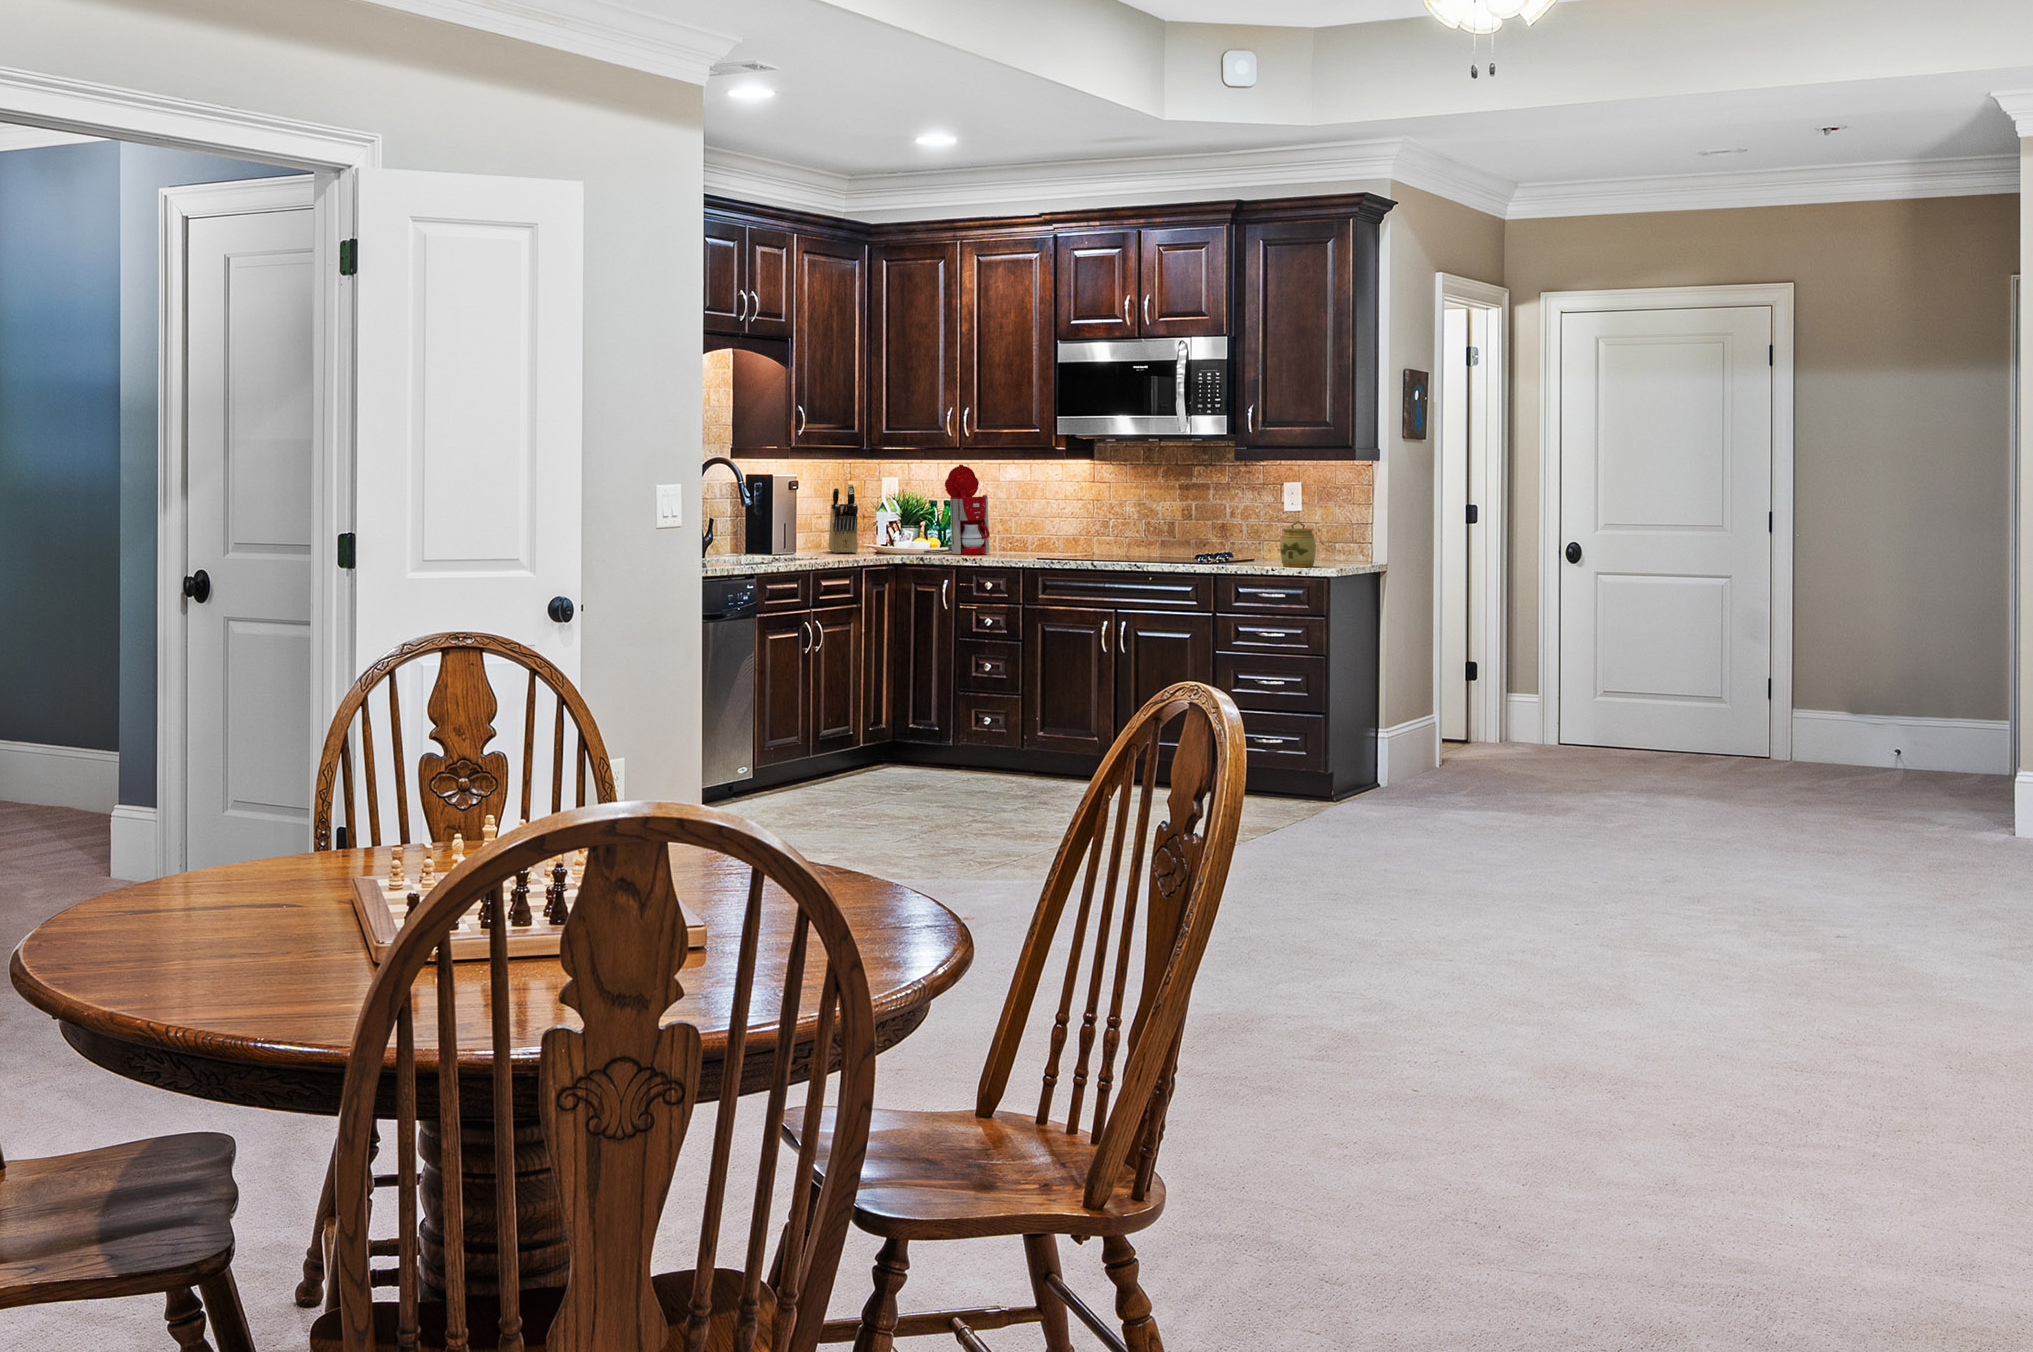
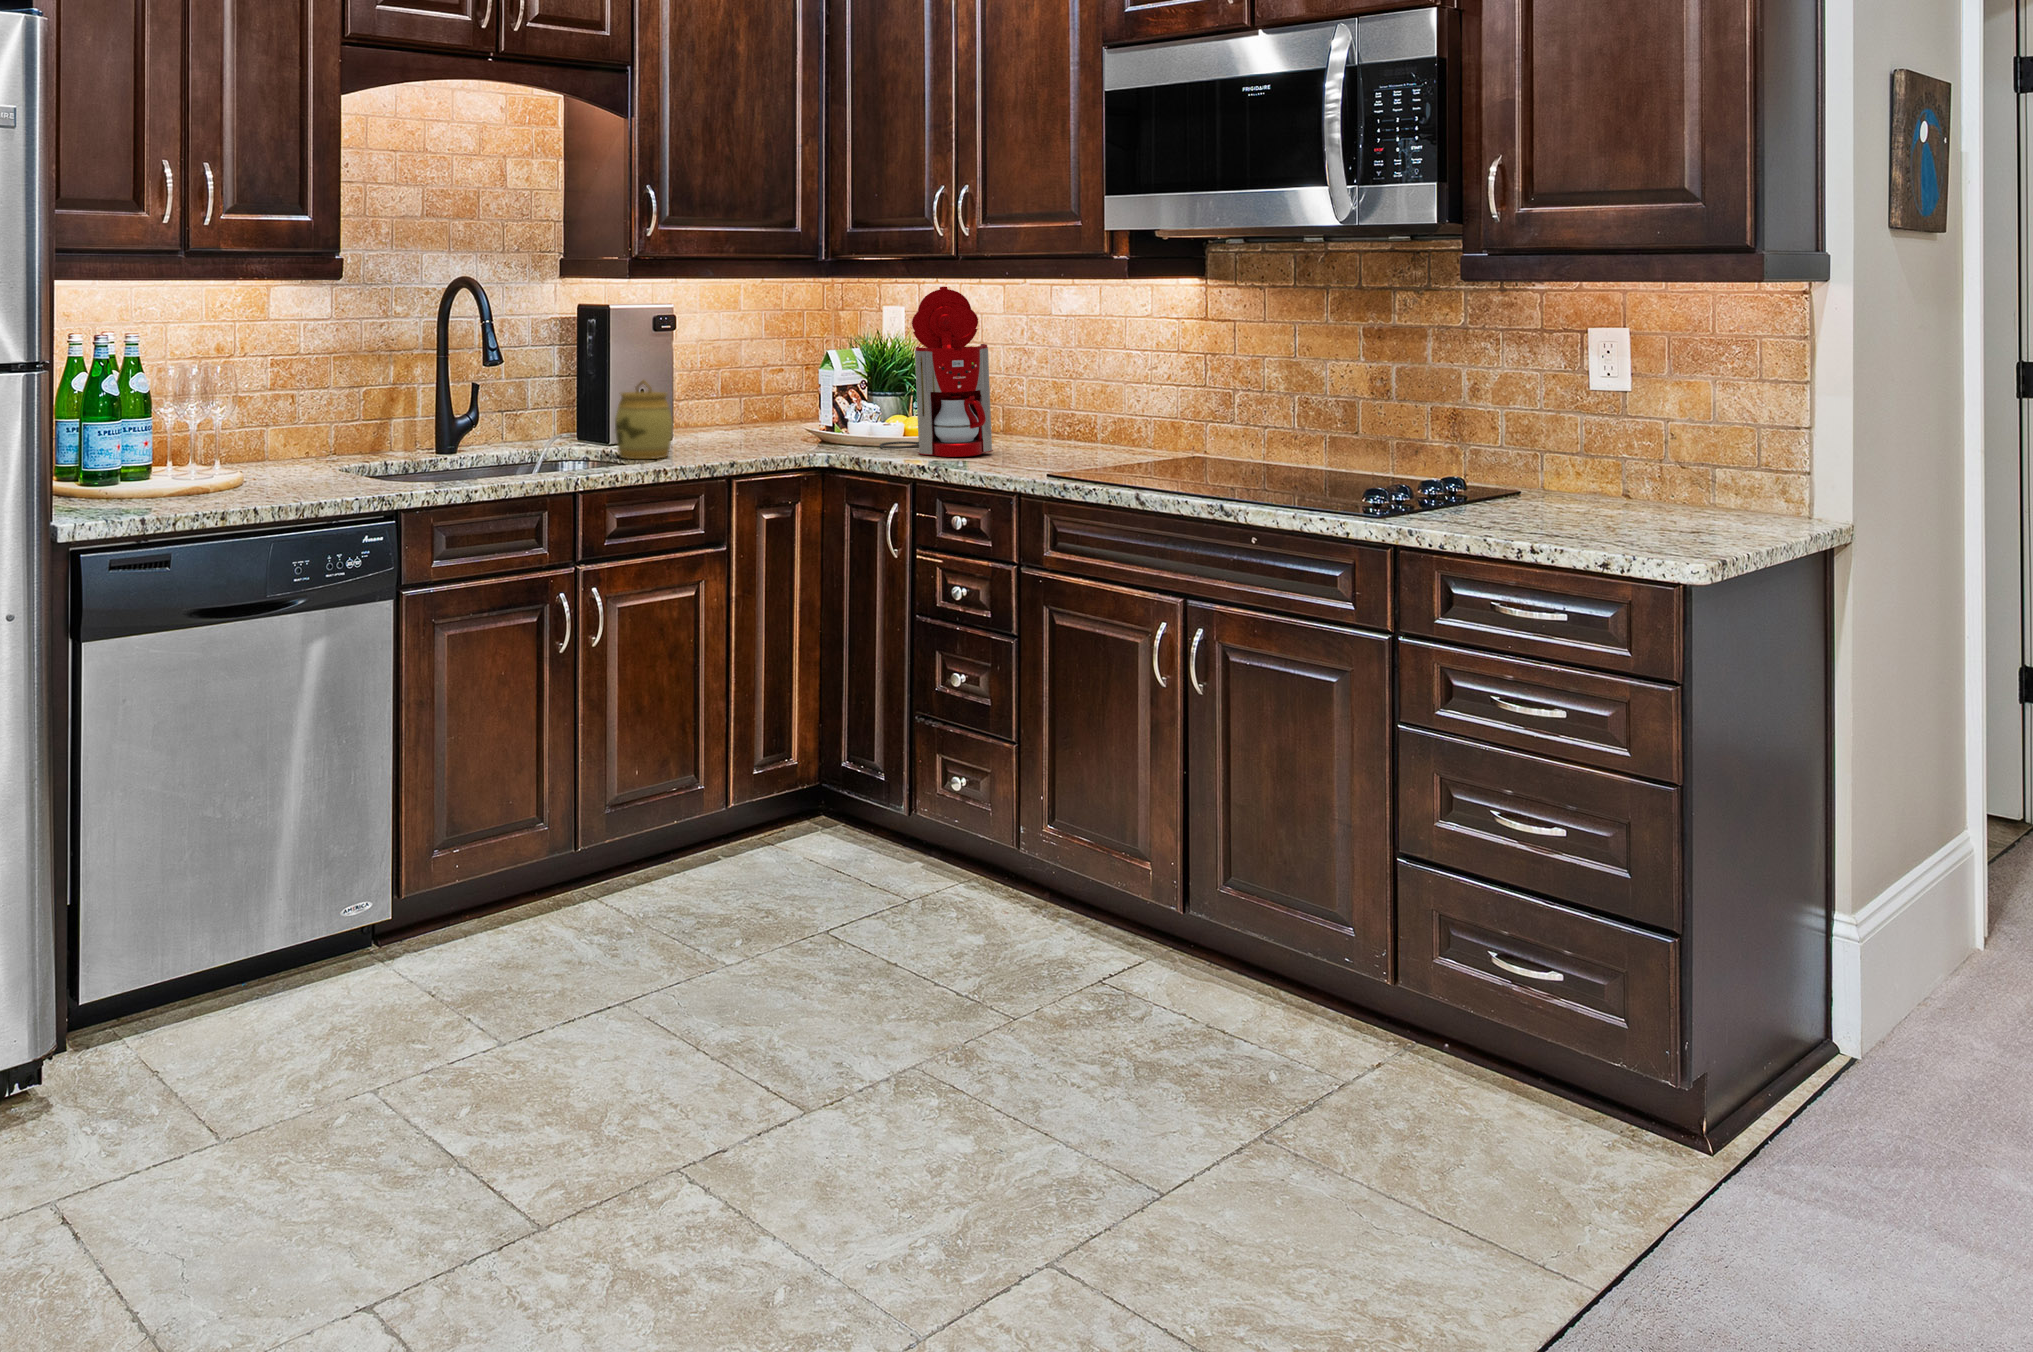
knife block: present [829,484,858,553] -> none [706,321,775,445]
jar: present [1280,521,1316,567] -> present [615,380,672,459]

